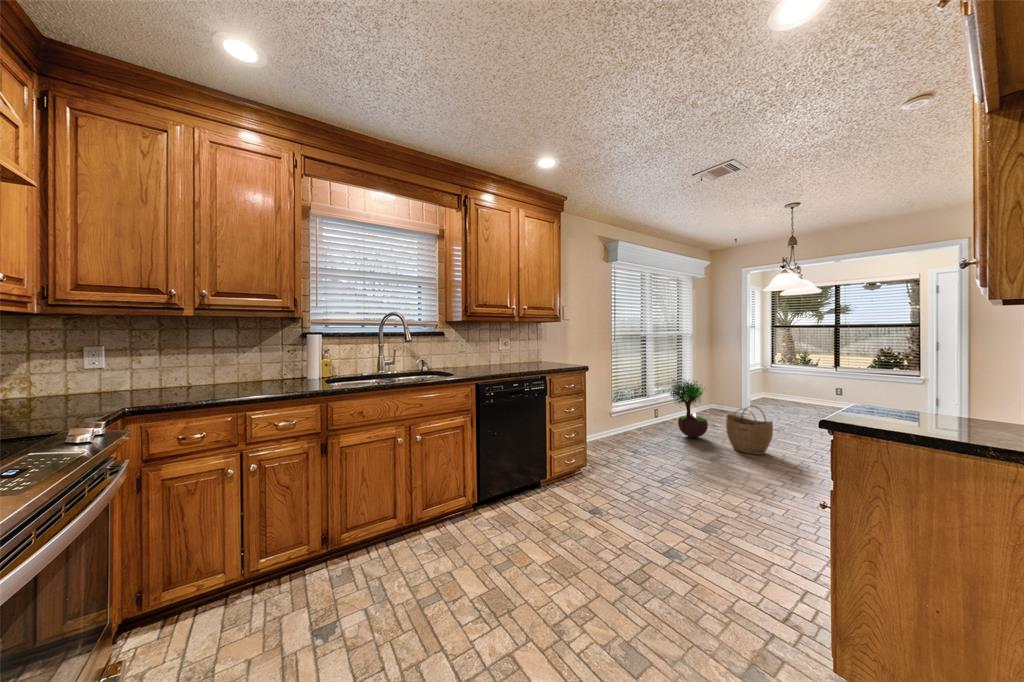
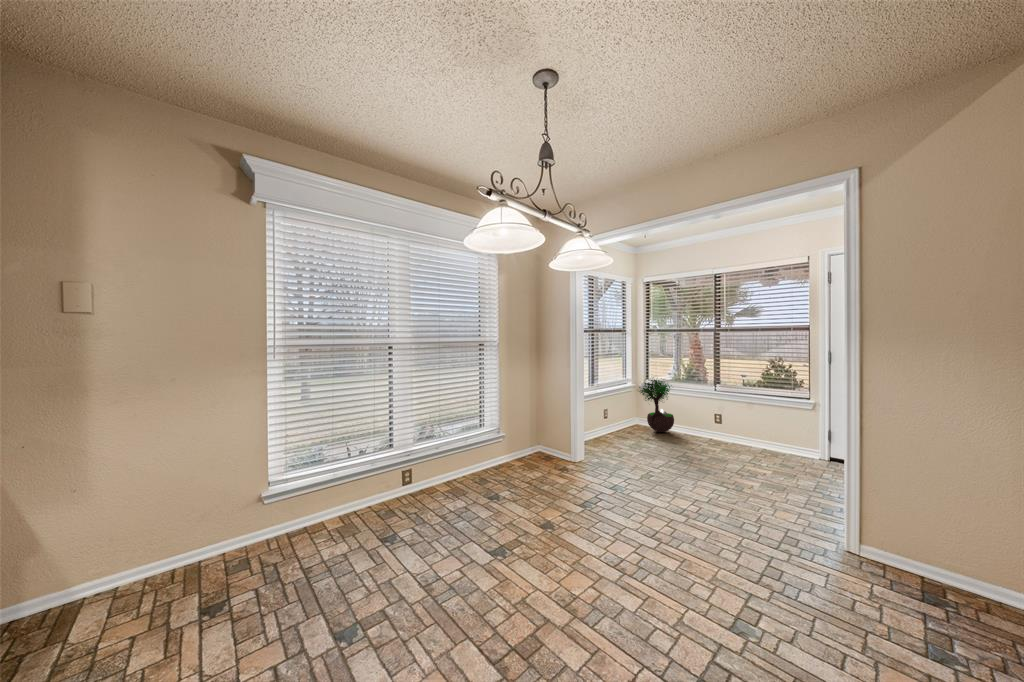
woven basket: present [726,406,773,455] -> none [691,400,732,446]

